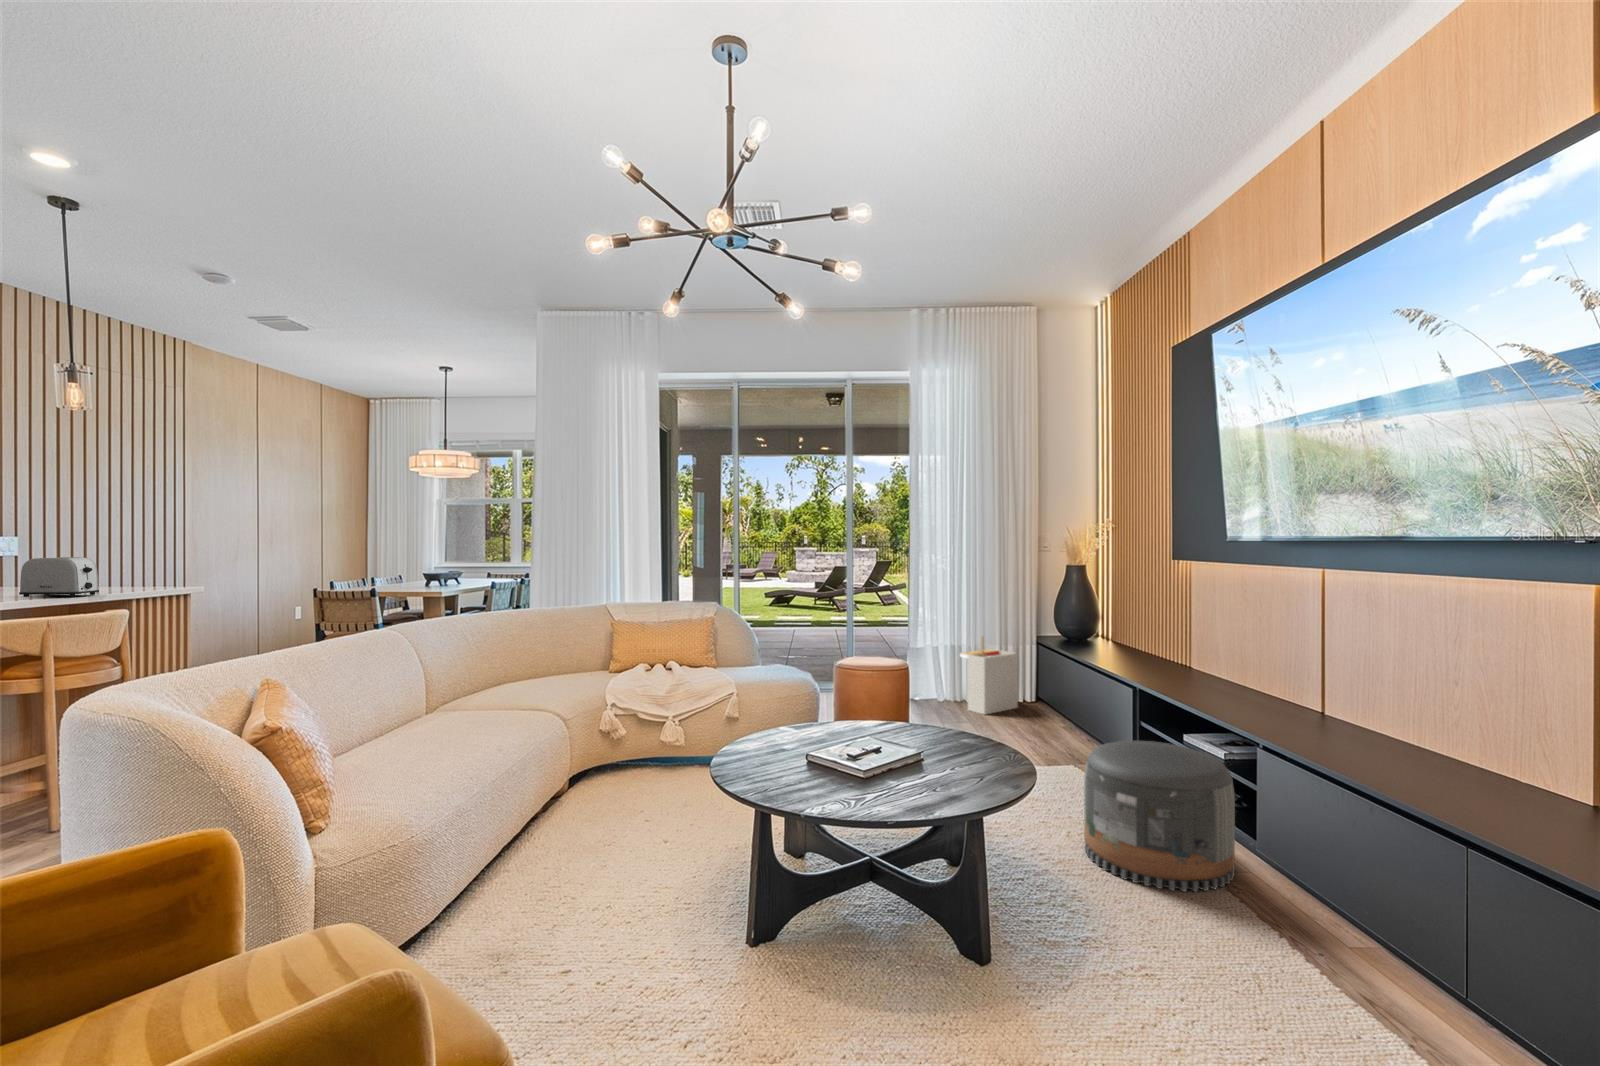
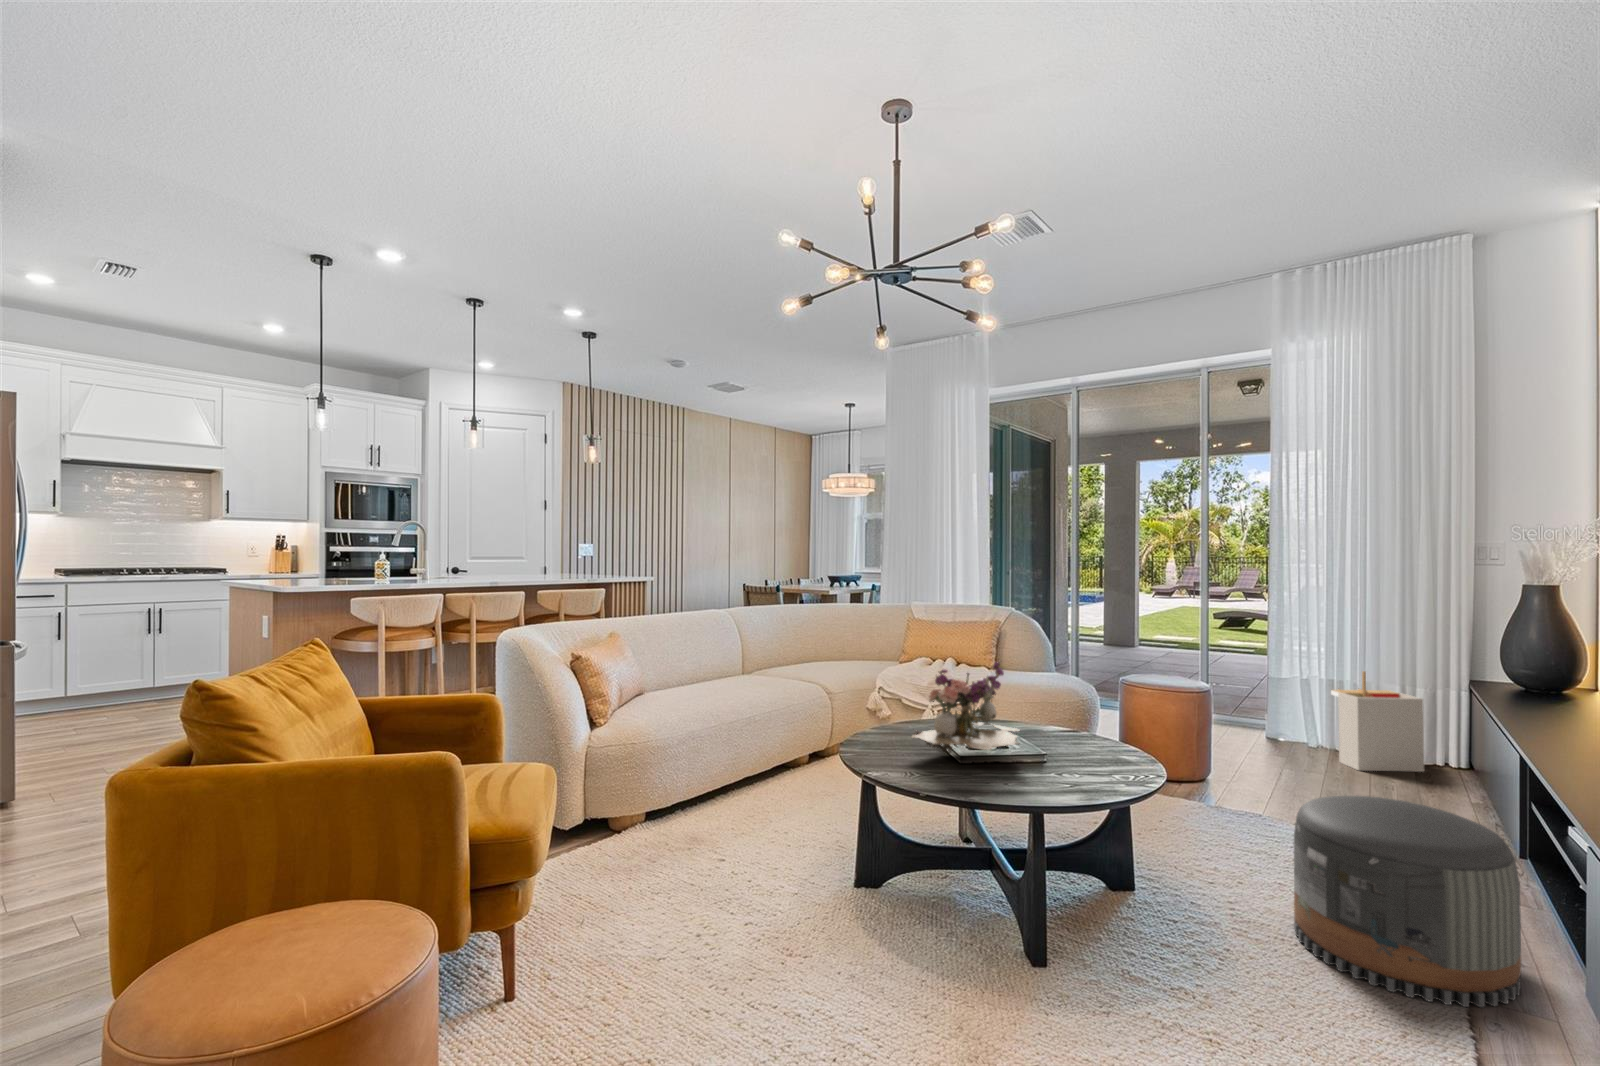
toaster: present [19,557,99,597] -> none [562,555,598,580]
flower arrangement: none [809,665,918,774] -> present [911,662,1019,754]

